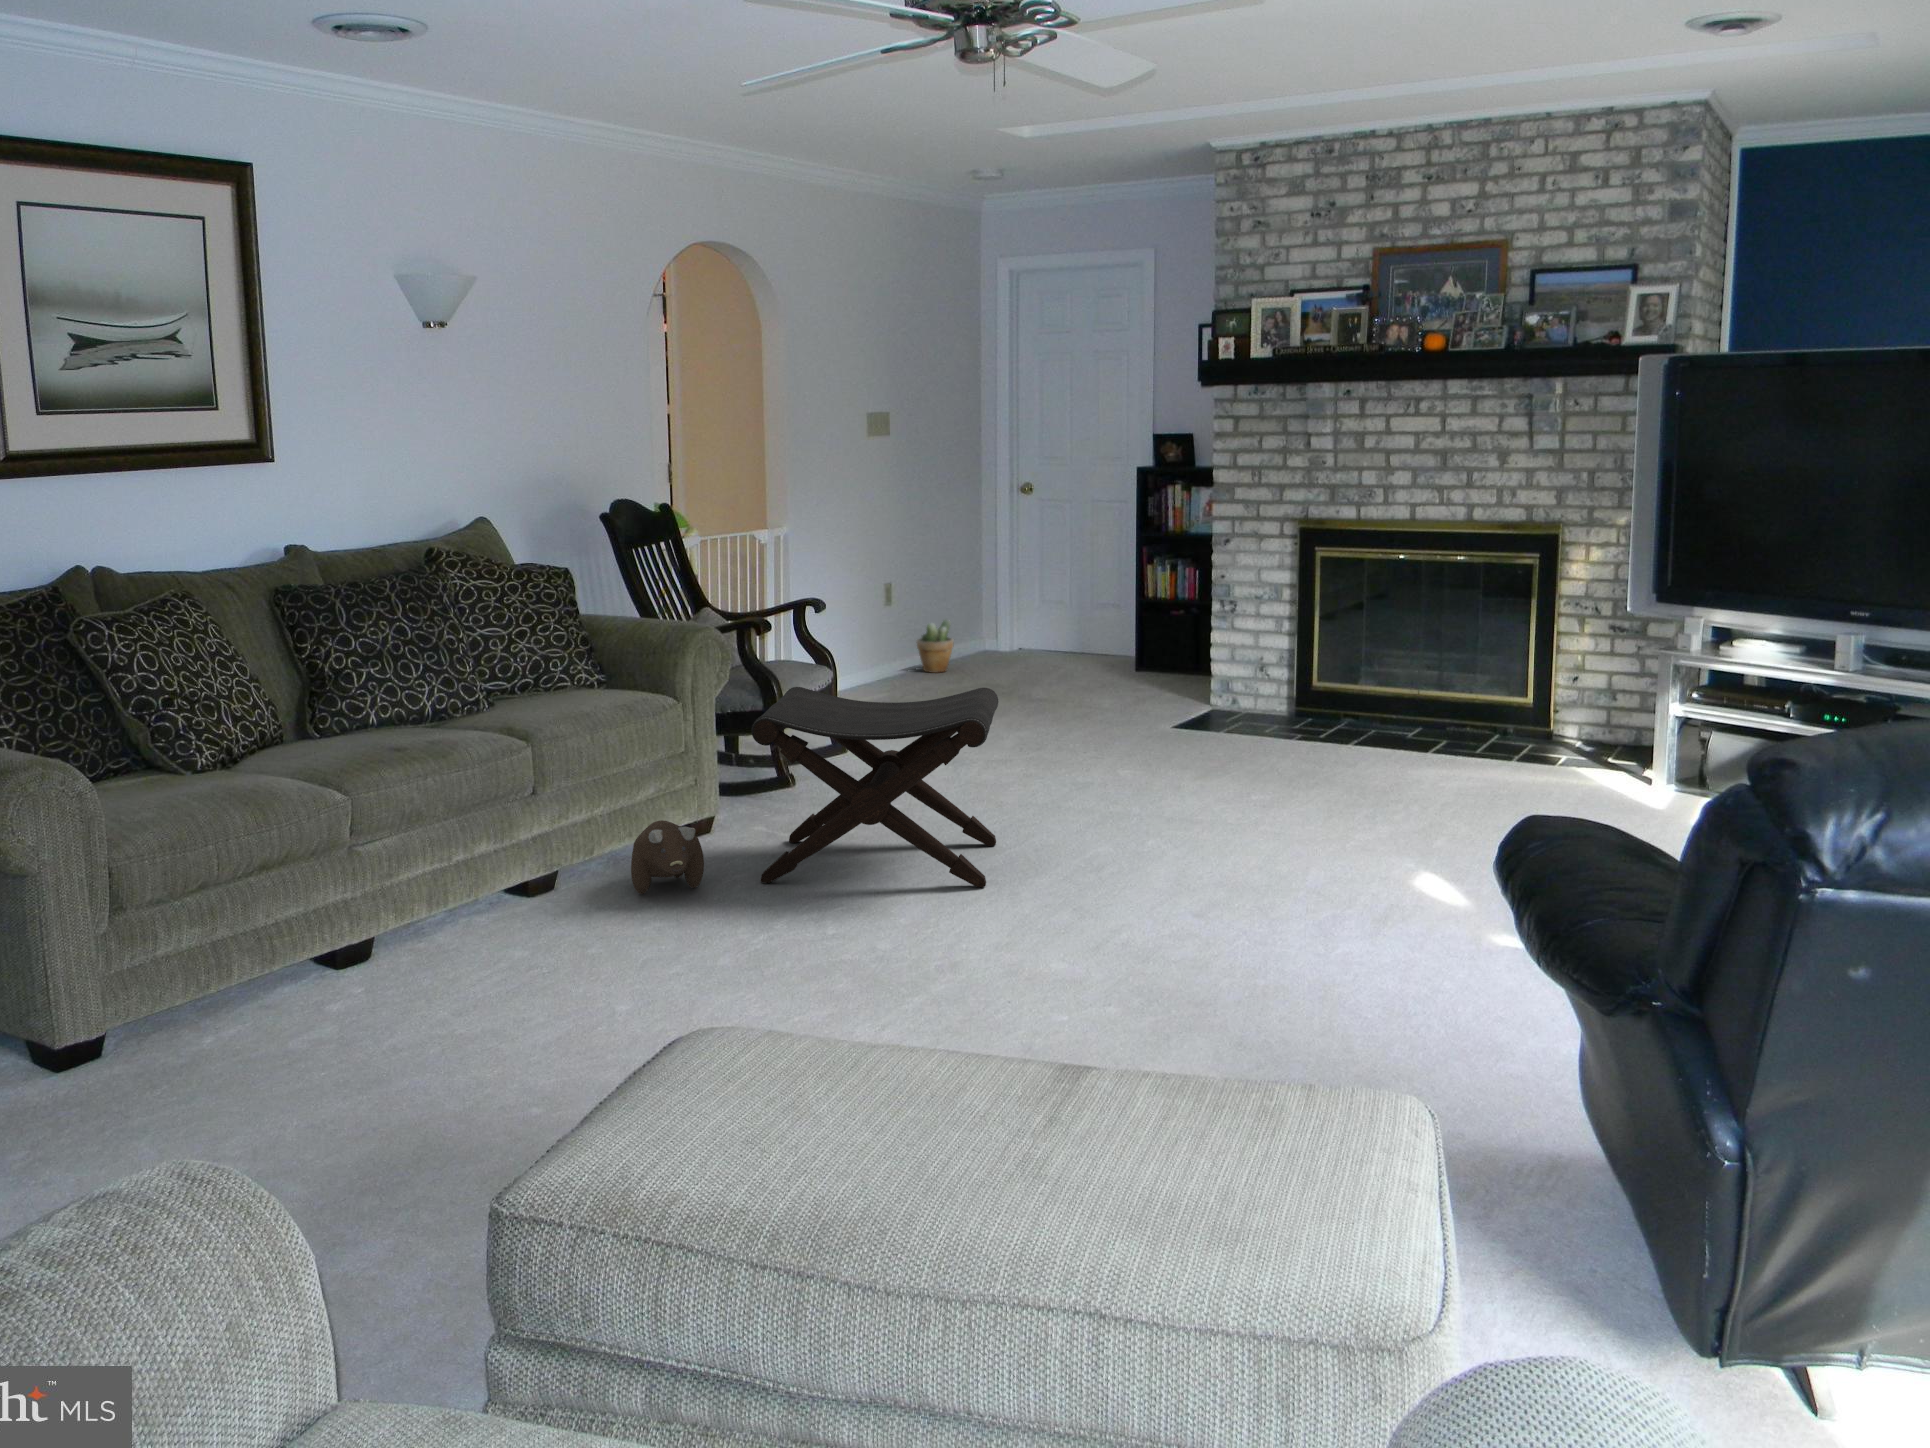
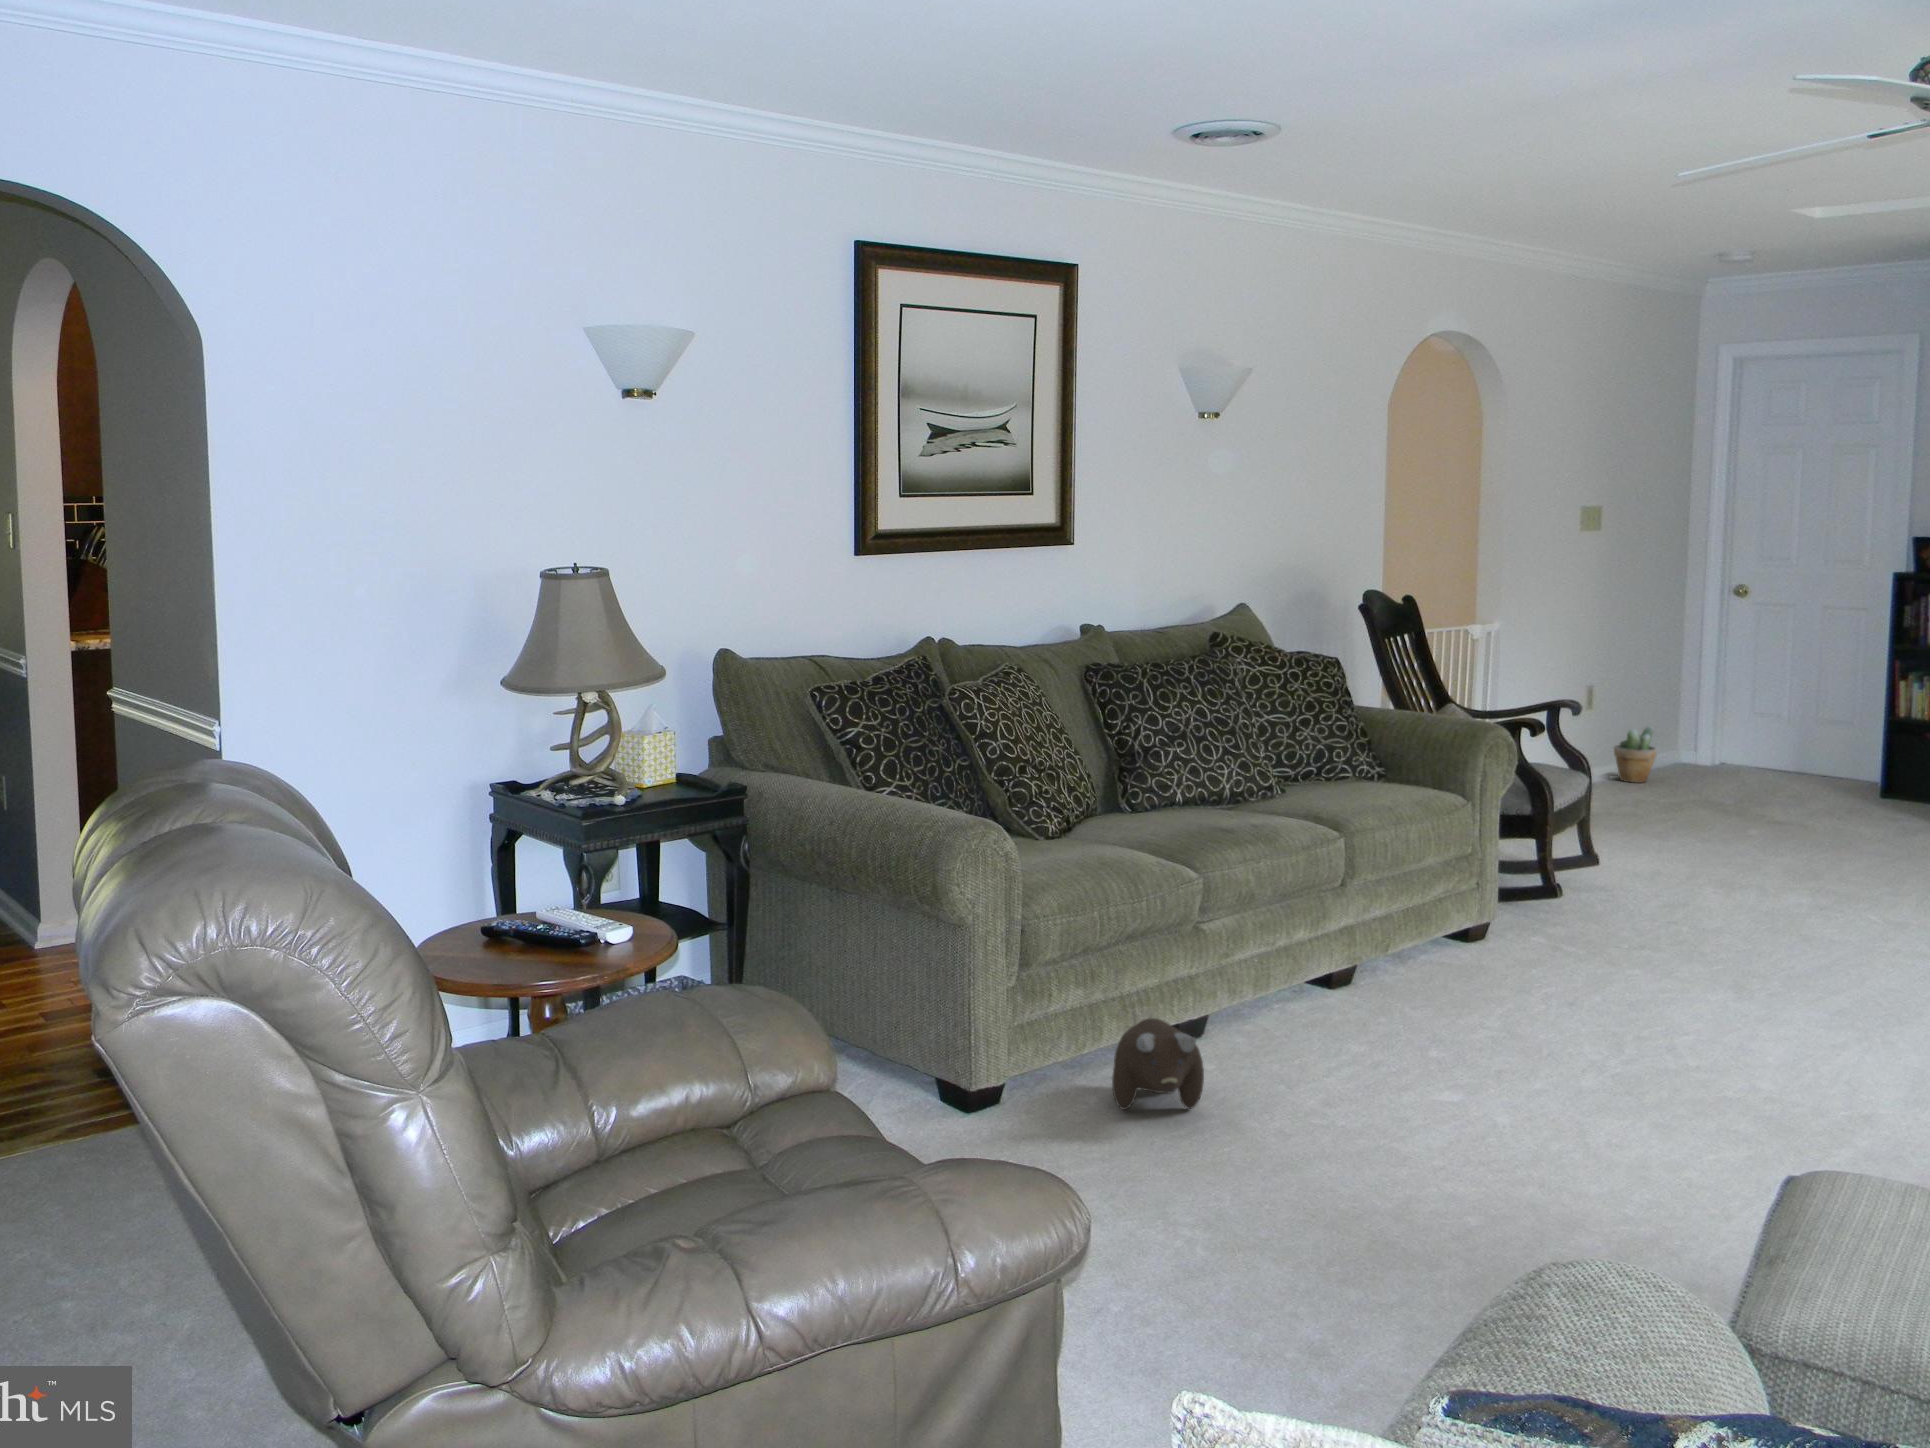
footstool: present [751,687,998,887] -> none [1567,796,1855,1032]
plush toy: present [631,820,704,894] -> present [1112,1018,1204,1110]

